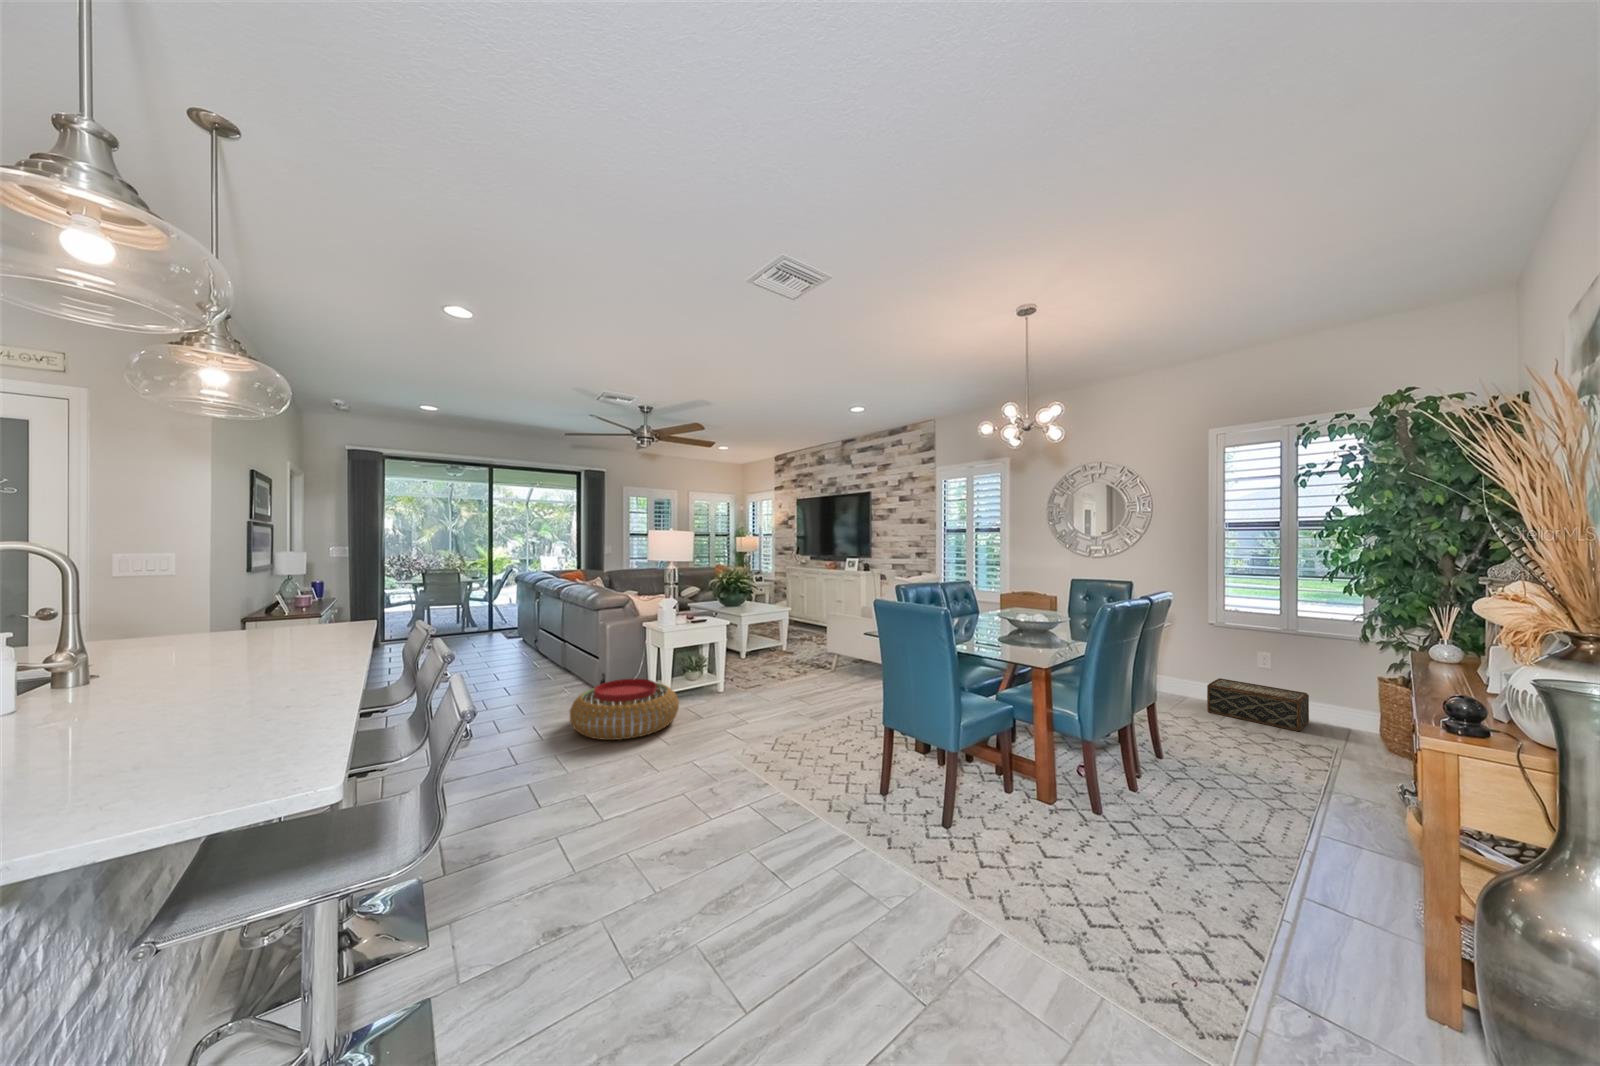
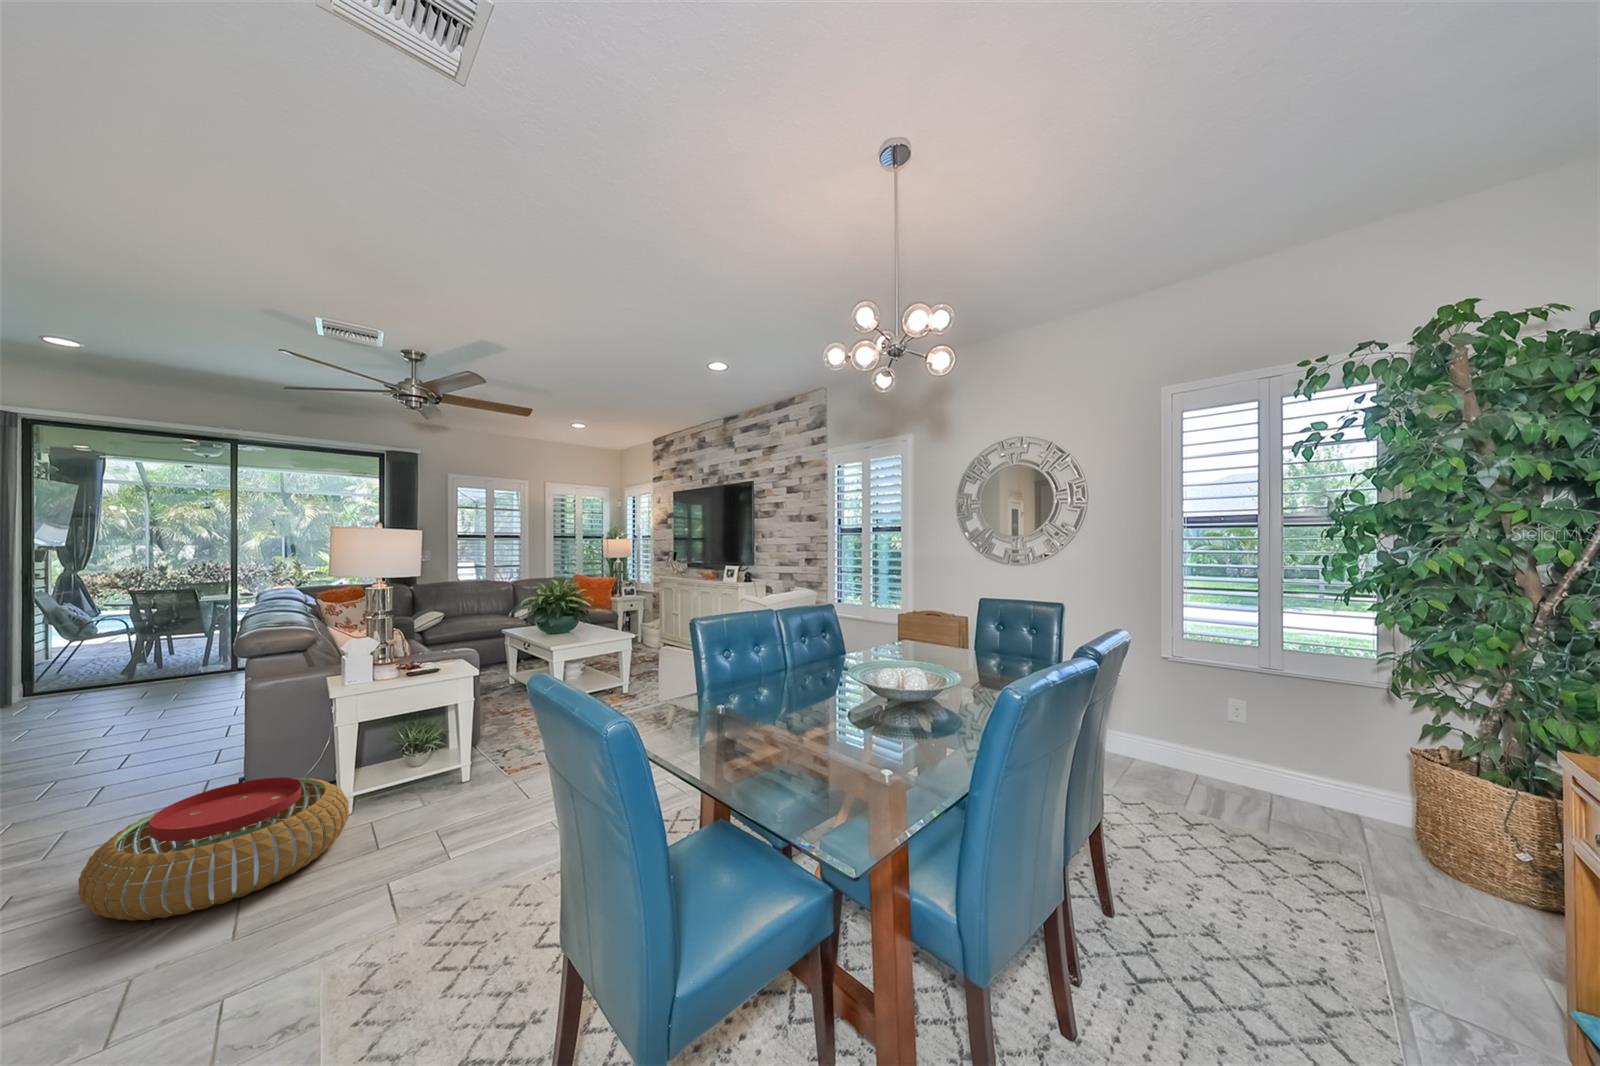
woven basket: present [1207,678,1309,731] -> none [1163,730,1299,818]

